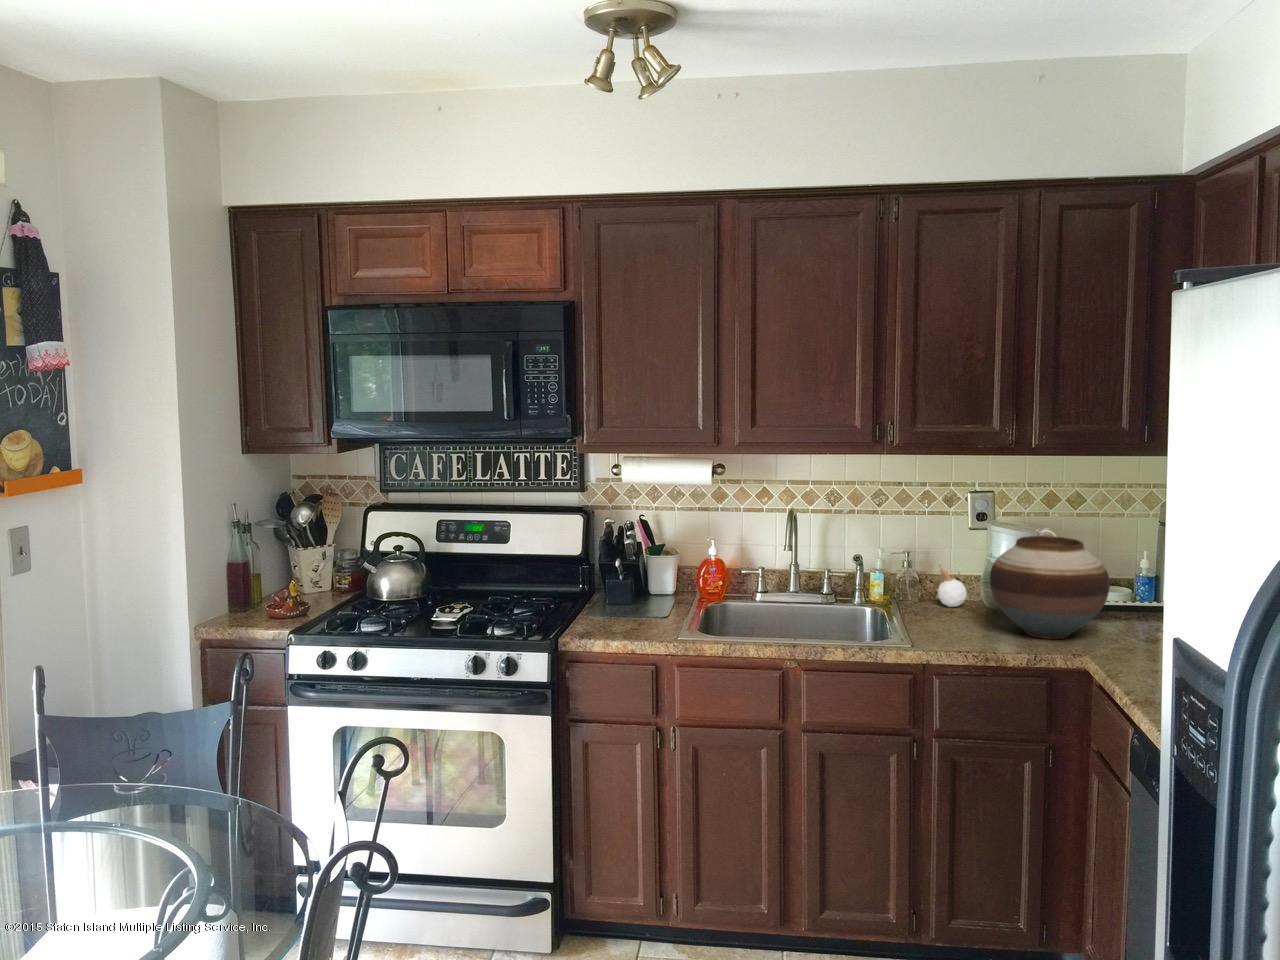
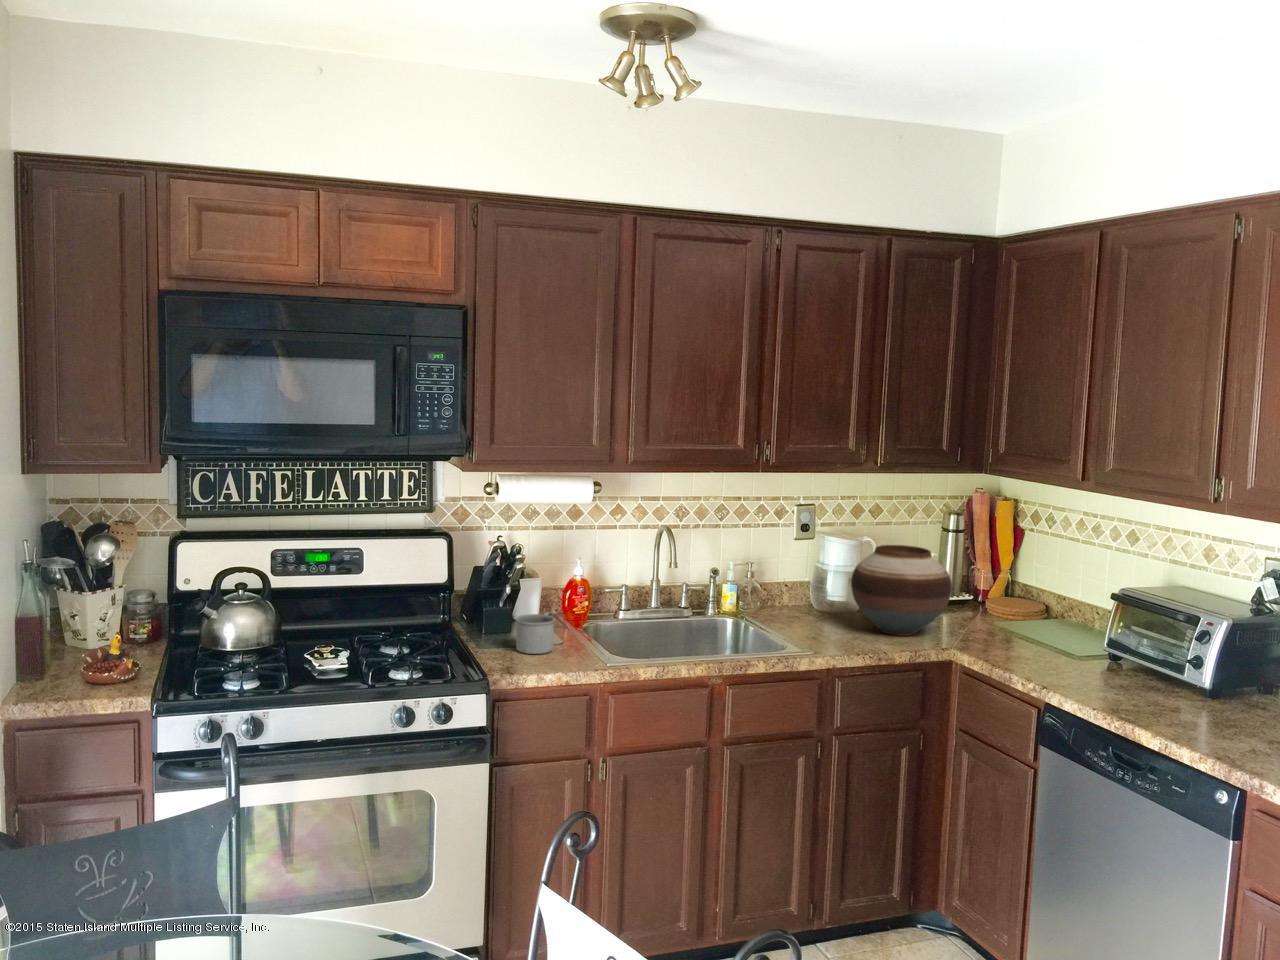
candle: present [938,565,967,607] -> none [782,569,808,613]
mug: none [612,585,655,623] -> present [516,612,555,654]

